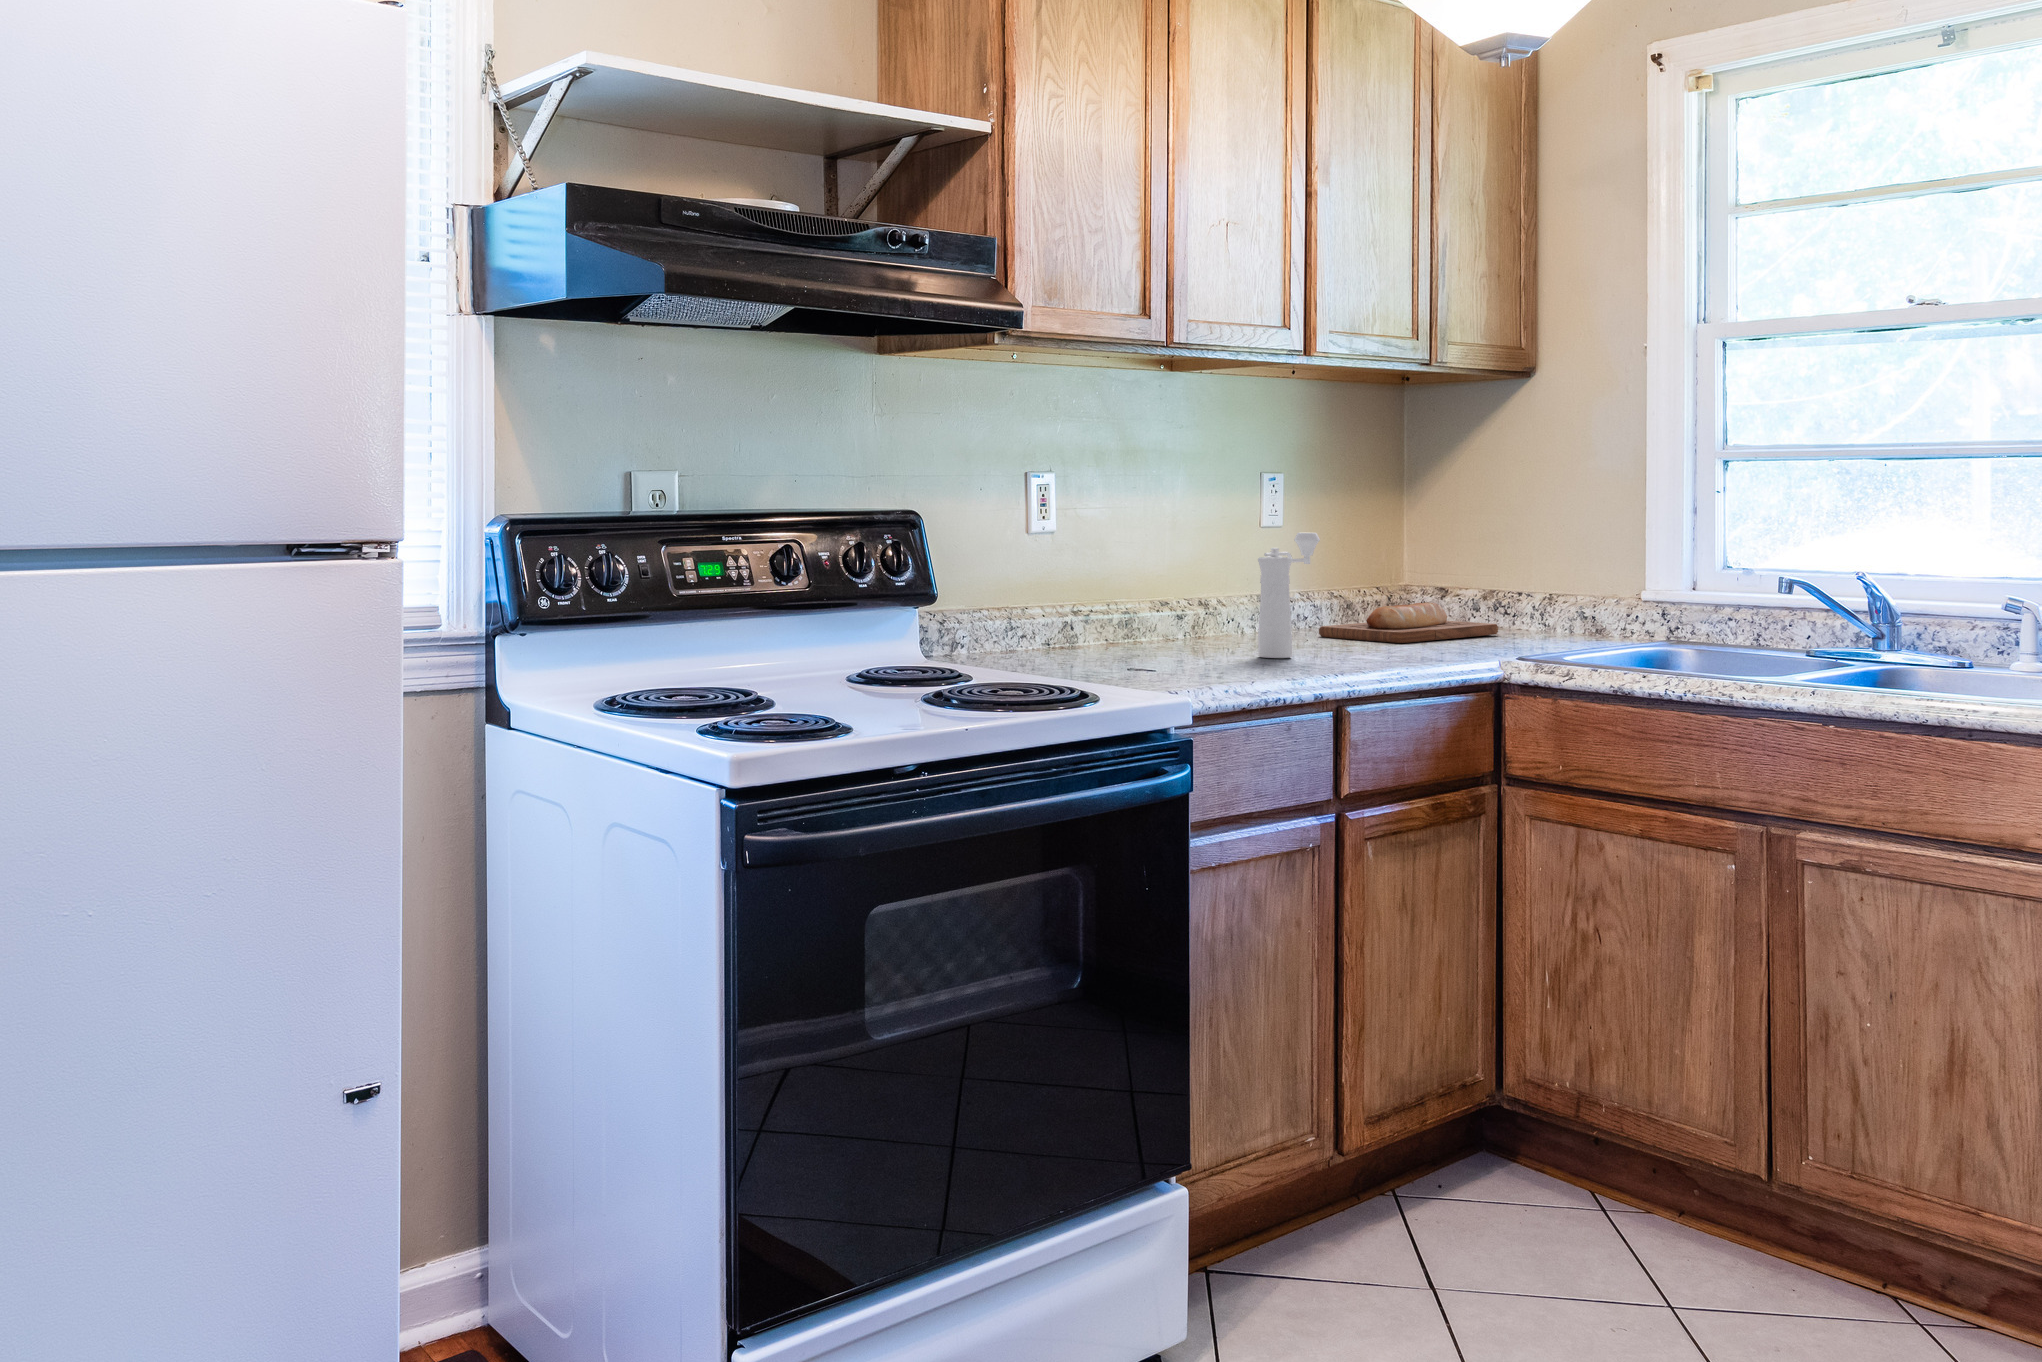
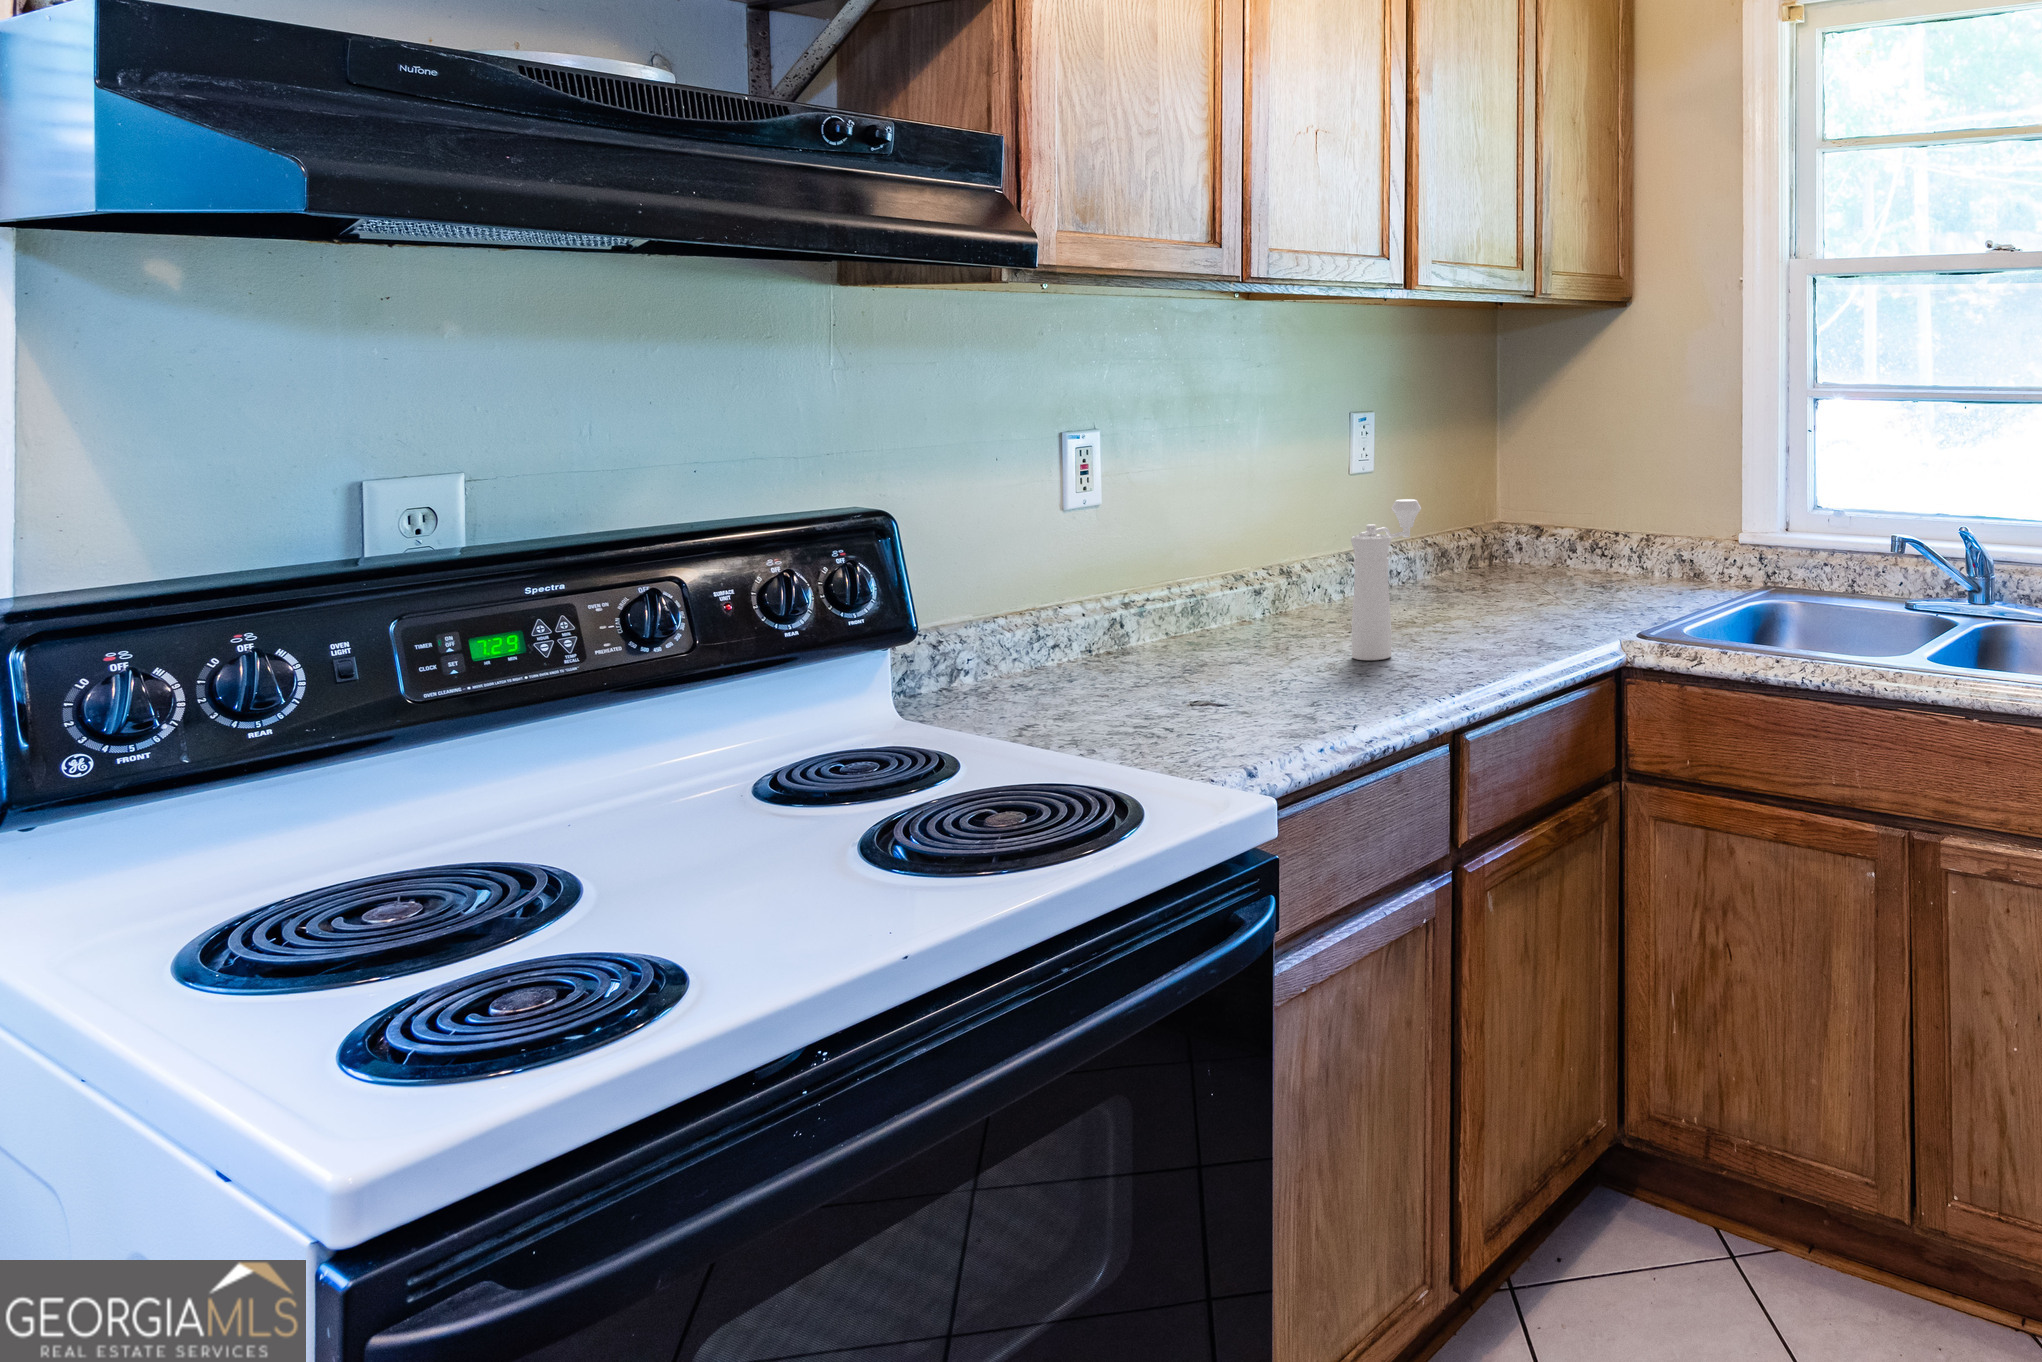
bread loaf: present [1319,602,1498,643] -> none [1412,552,1597,610]

